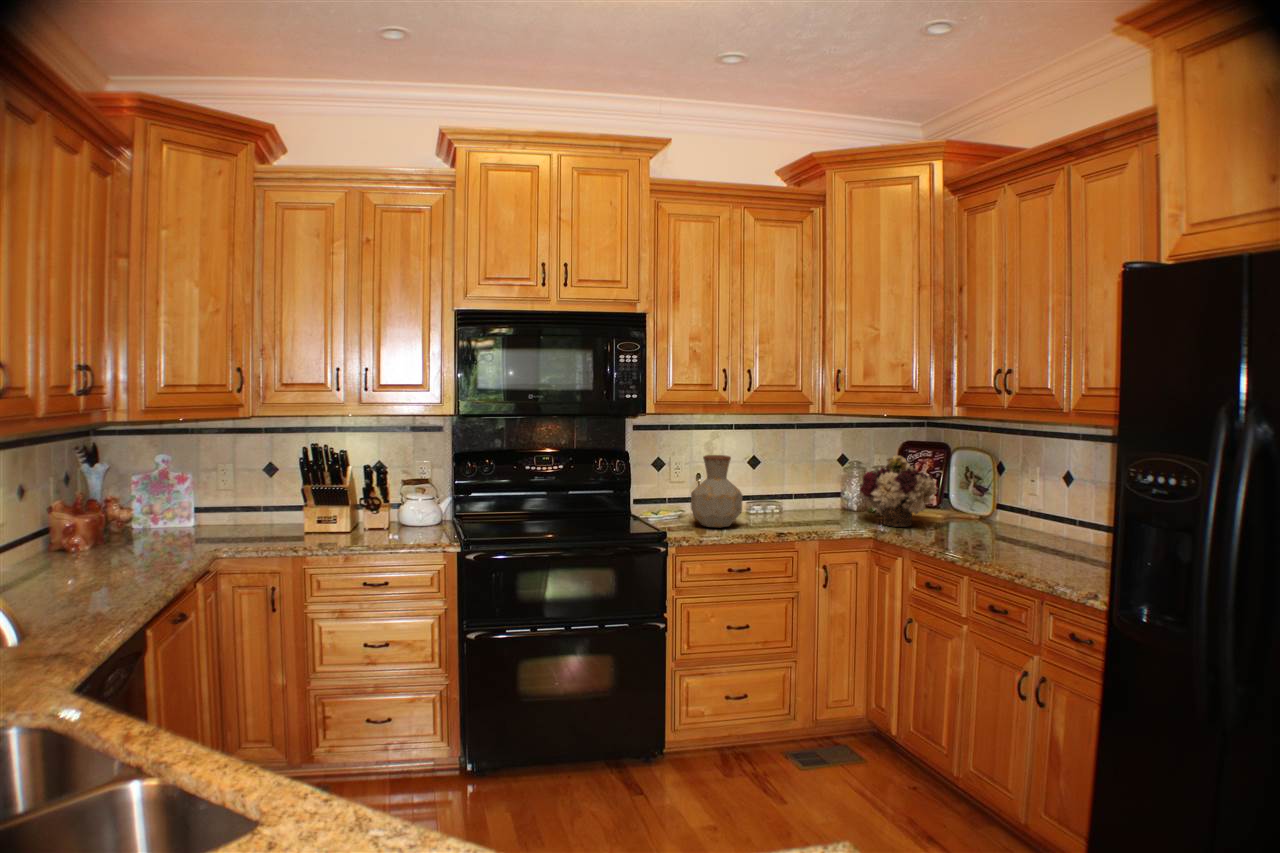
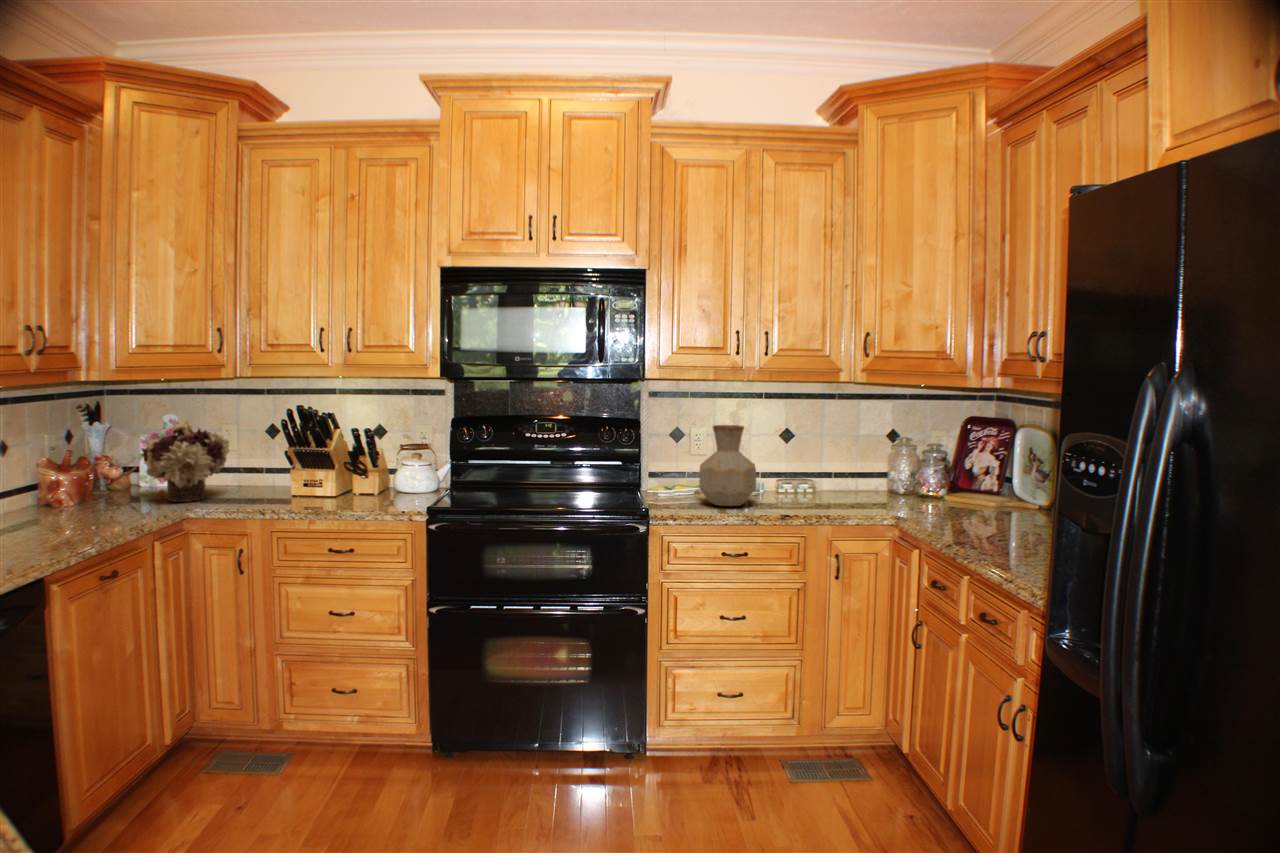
flower arrangement: present [859,455,937,527] -> present [142,419,229,502]

